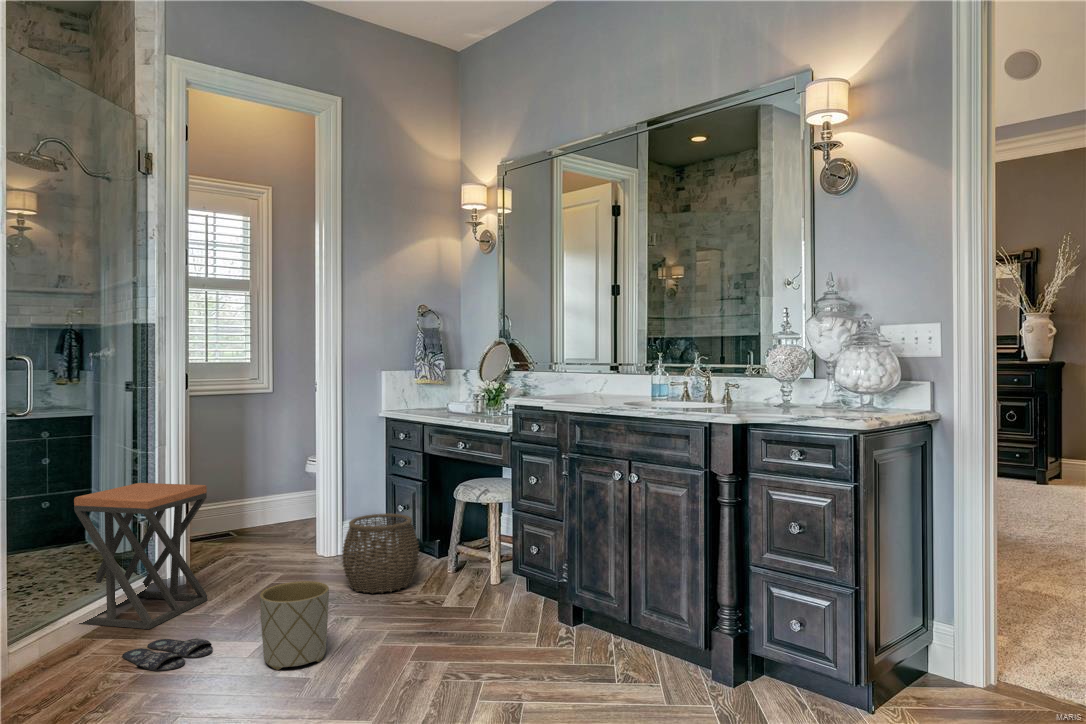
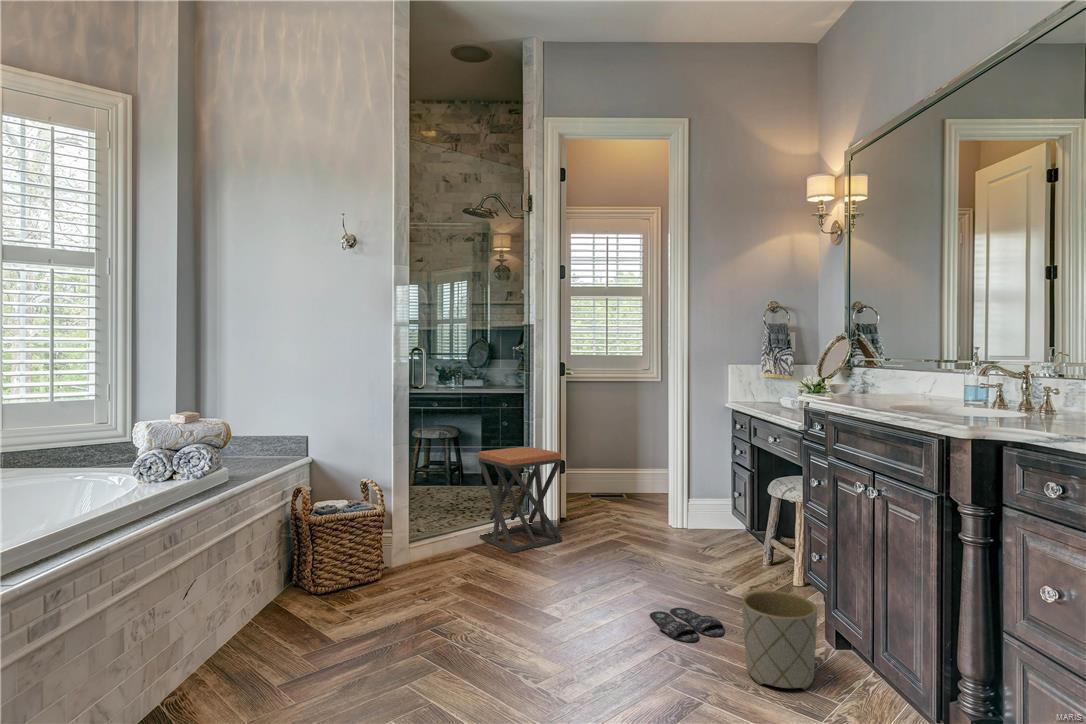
woven basket: present [342,514,419,593] -> none [657,495,729,567]
planter: present [260,581,329,670] -> present [742,591,817,690]
slippers: present [122,638,213,671] -> present [650,607,724,642]

